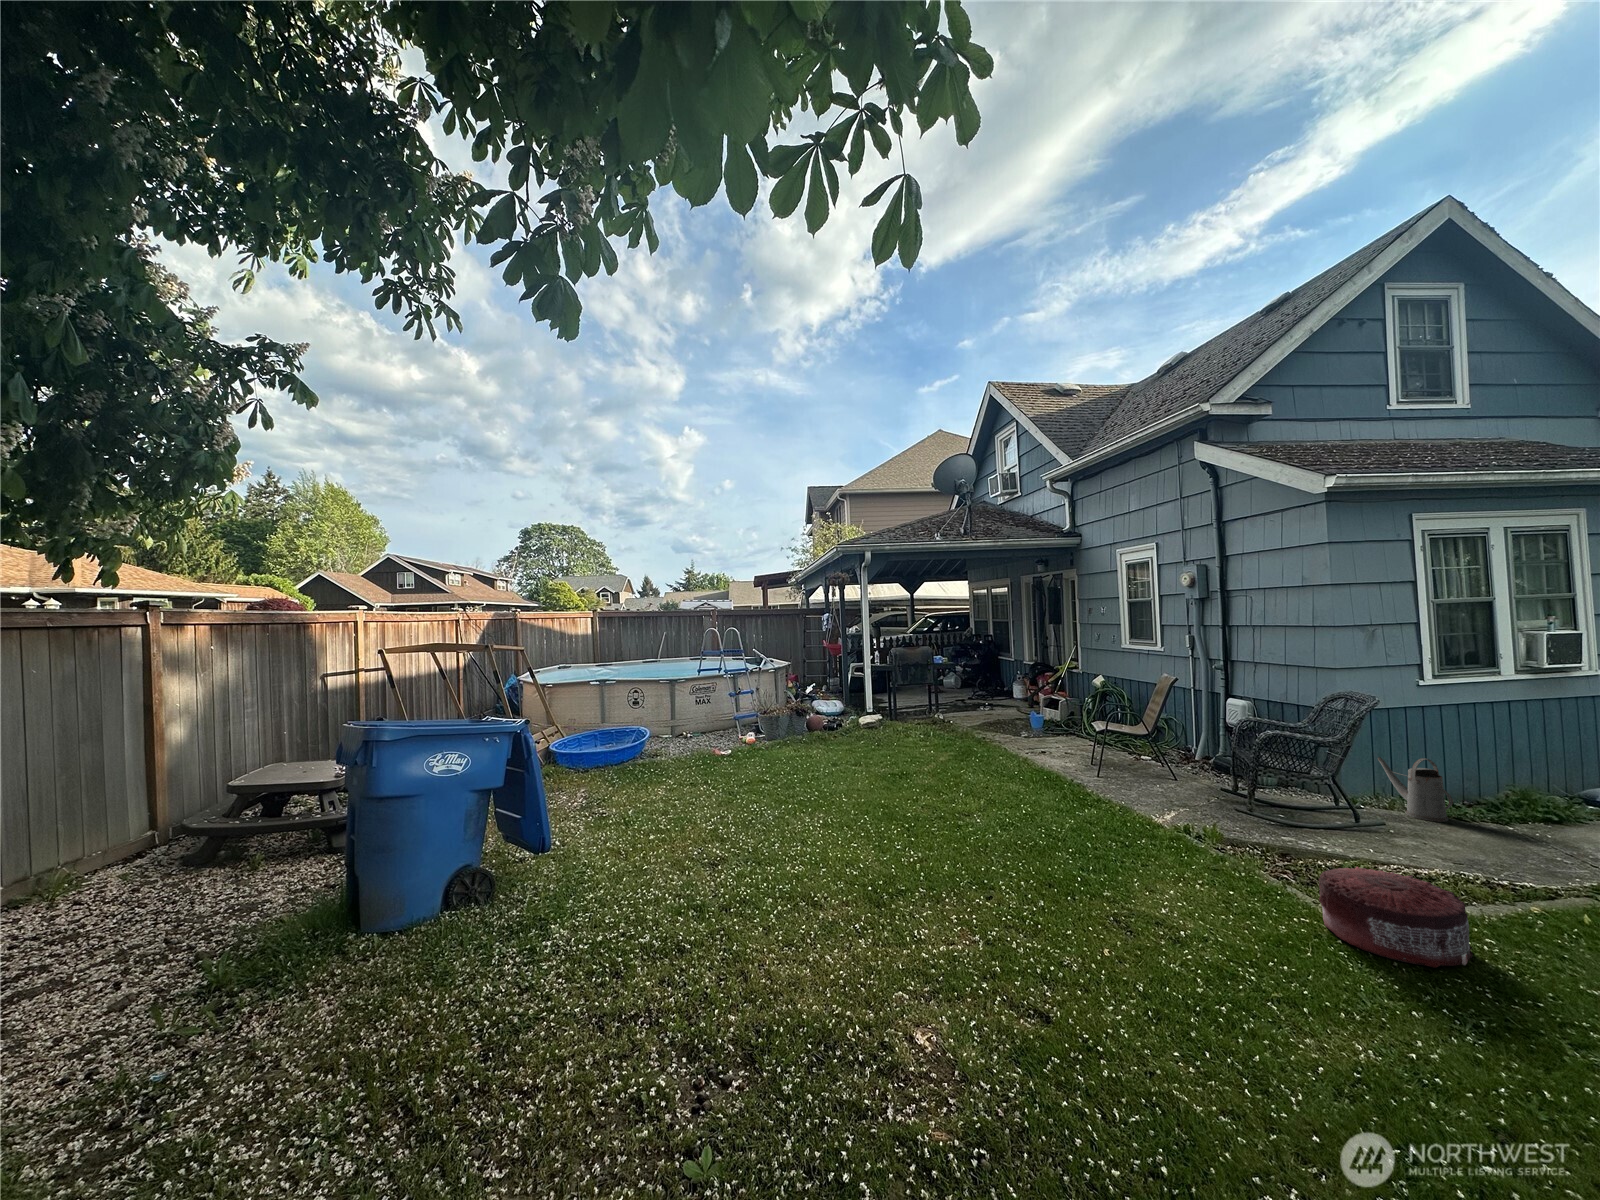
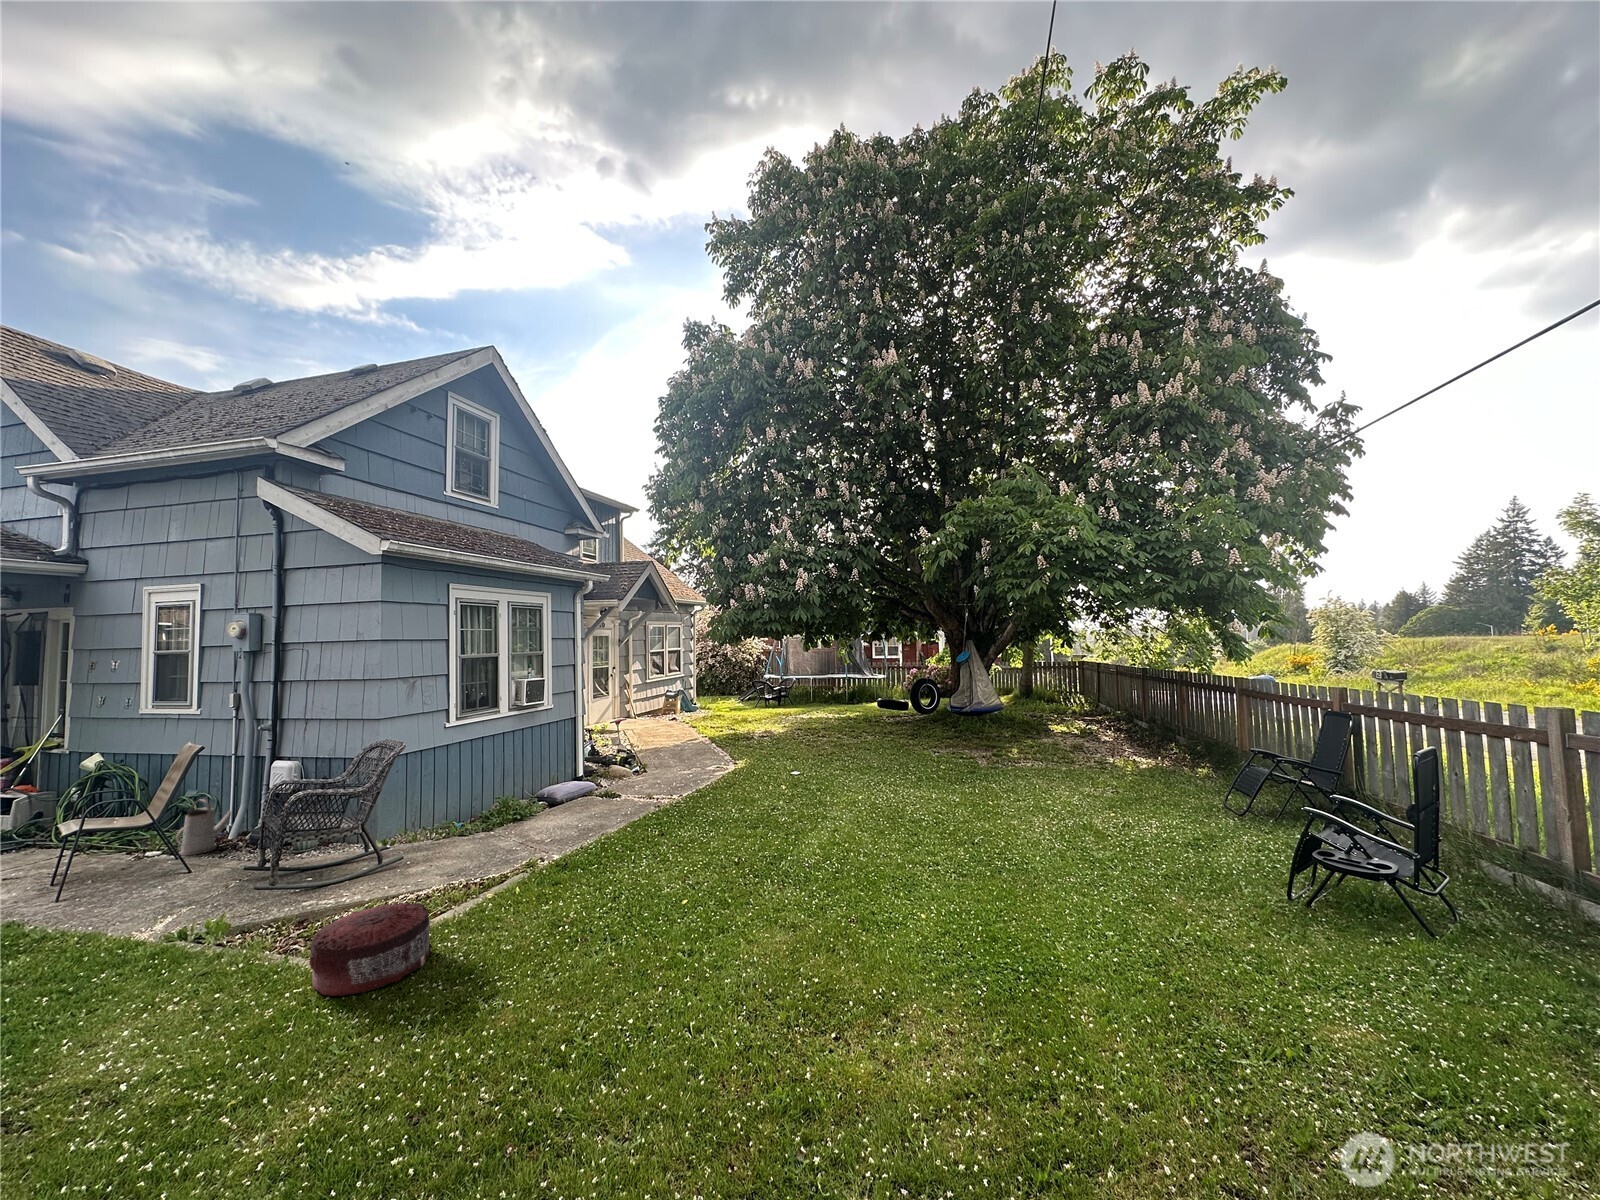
watering can: present [1378,757,1453,822] -> present [175,799,231,856]

